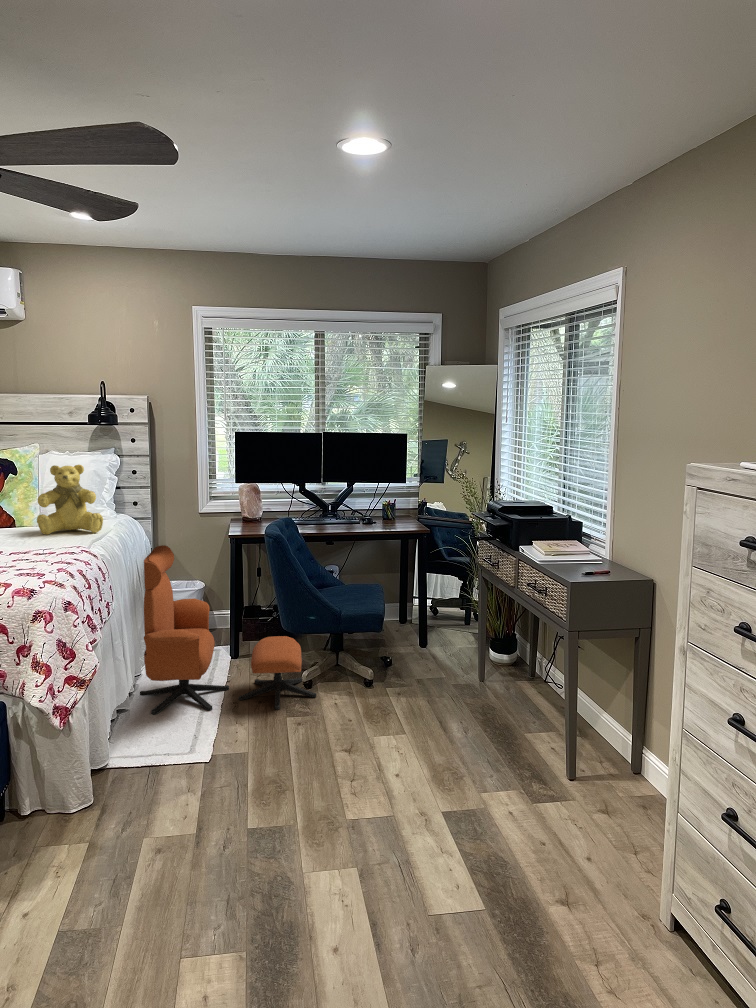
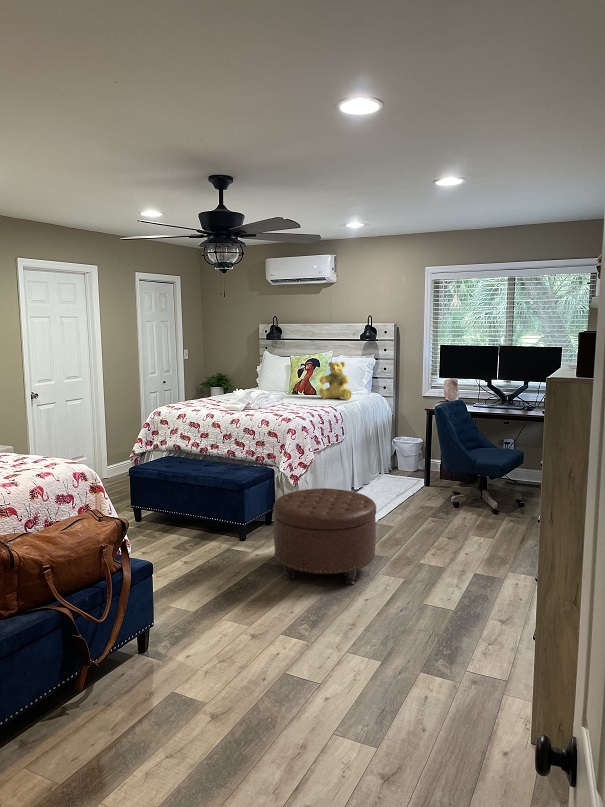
lounge chair: present [140,545,316,714] -> none [355,410,456,513]
ottoman: none [79,724,302,968] -> present [273,488,376,585]

